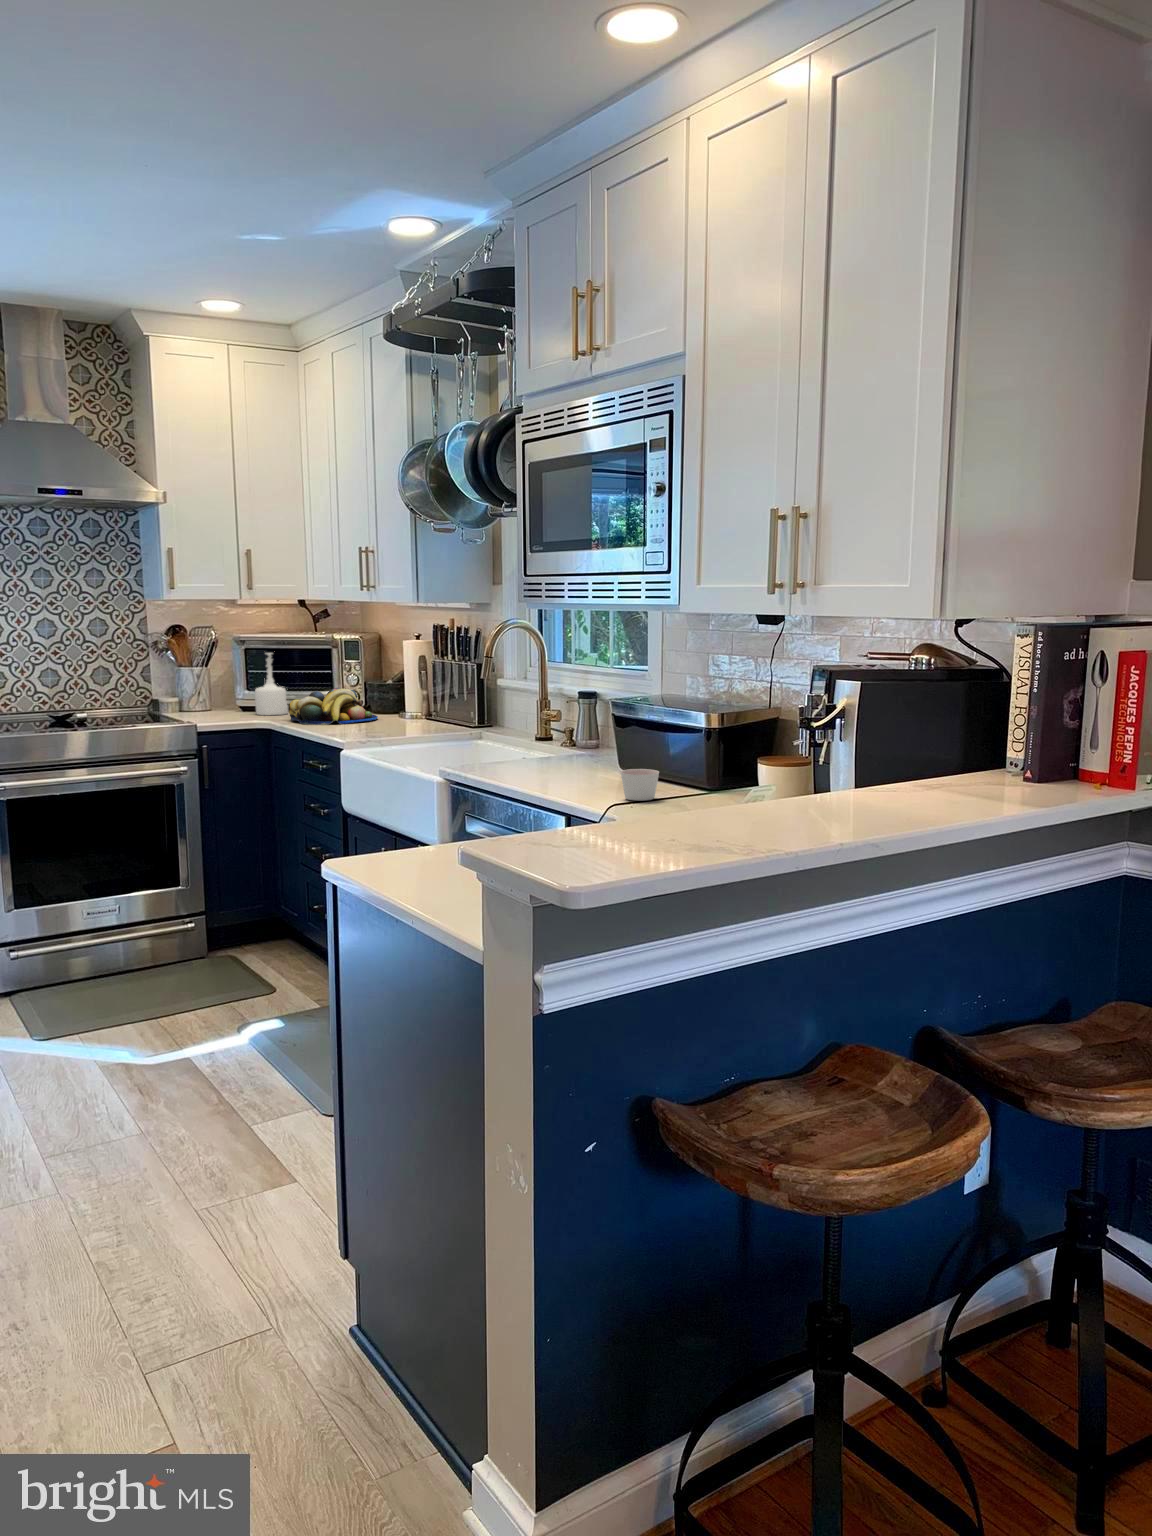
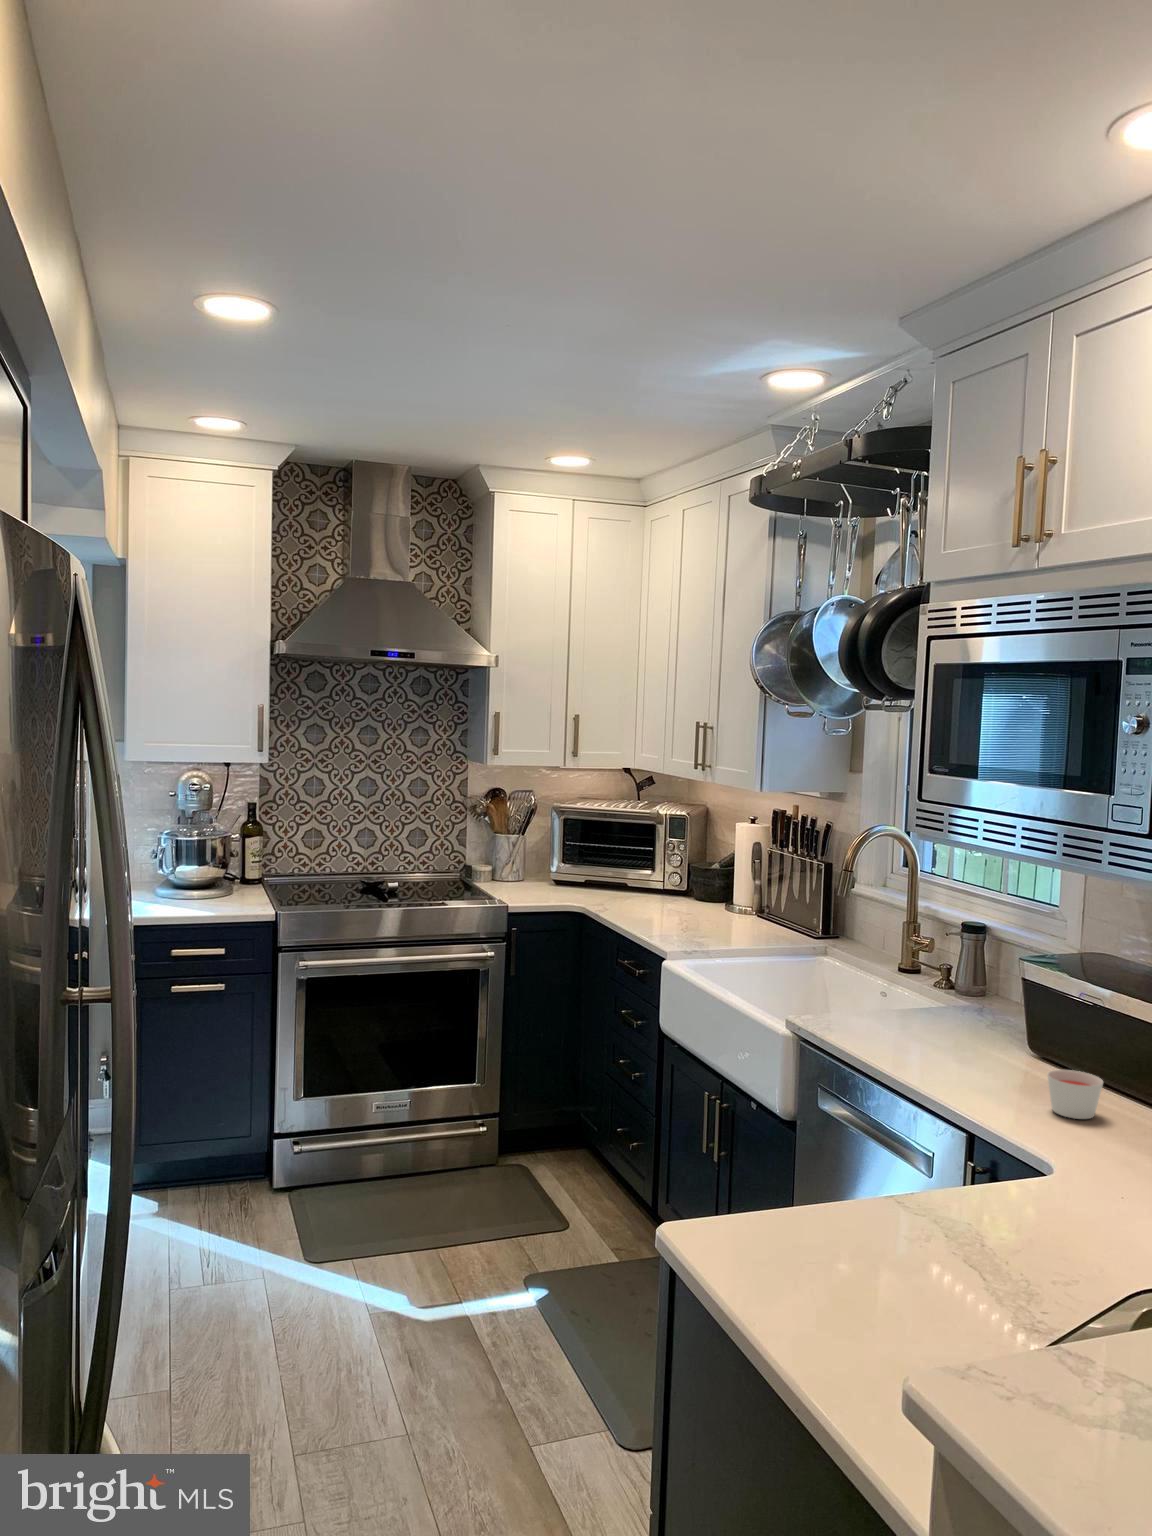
bottle: present [255,653,288,715] -> none [569,820,605,895]
fruit bowl: present [289,688,378,725] -> none [606,871,704,917]

